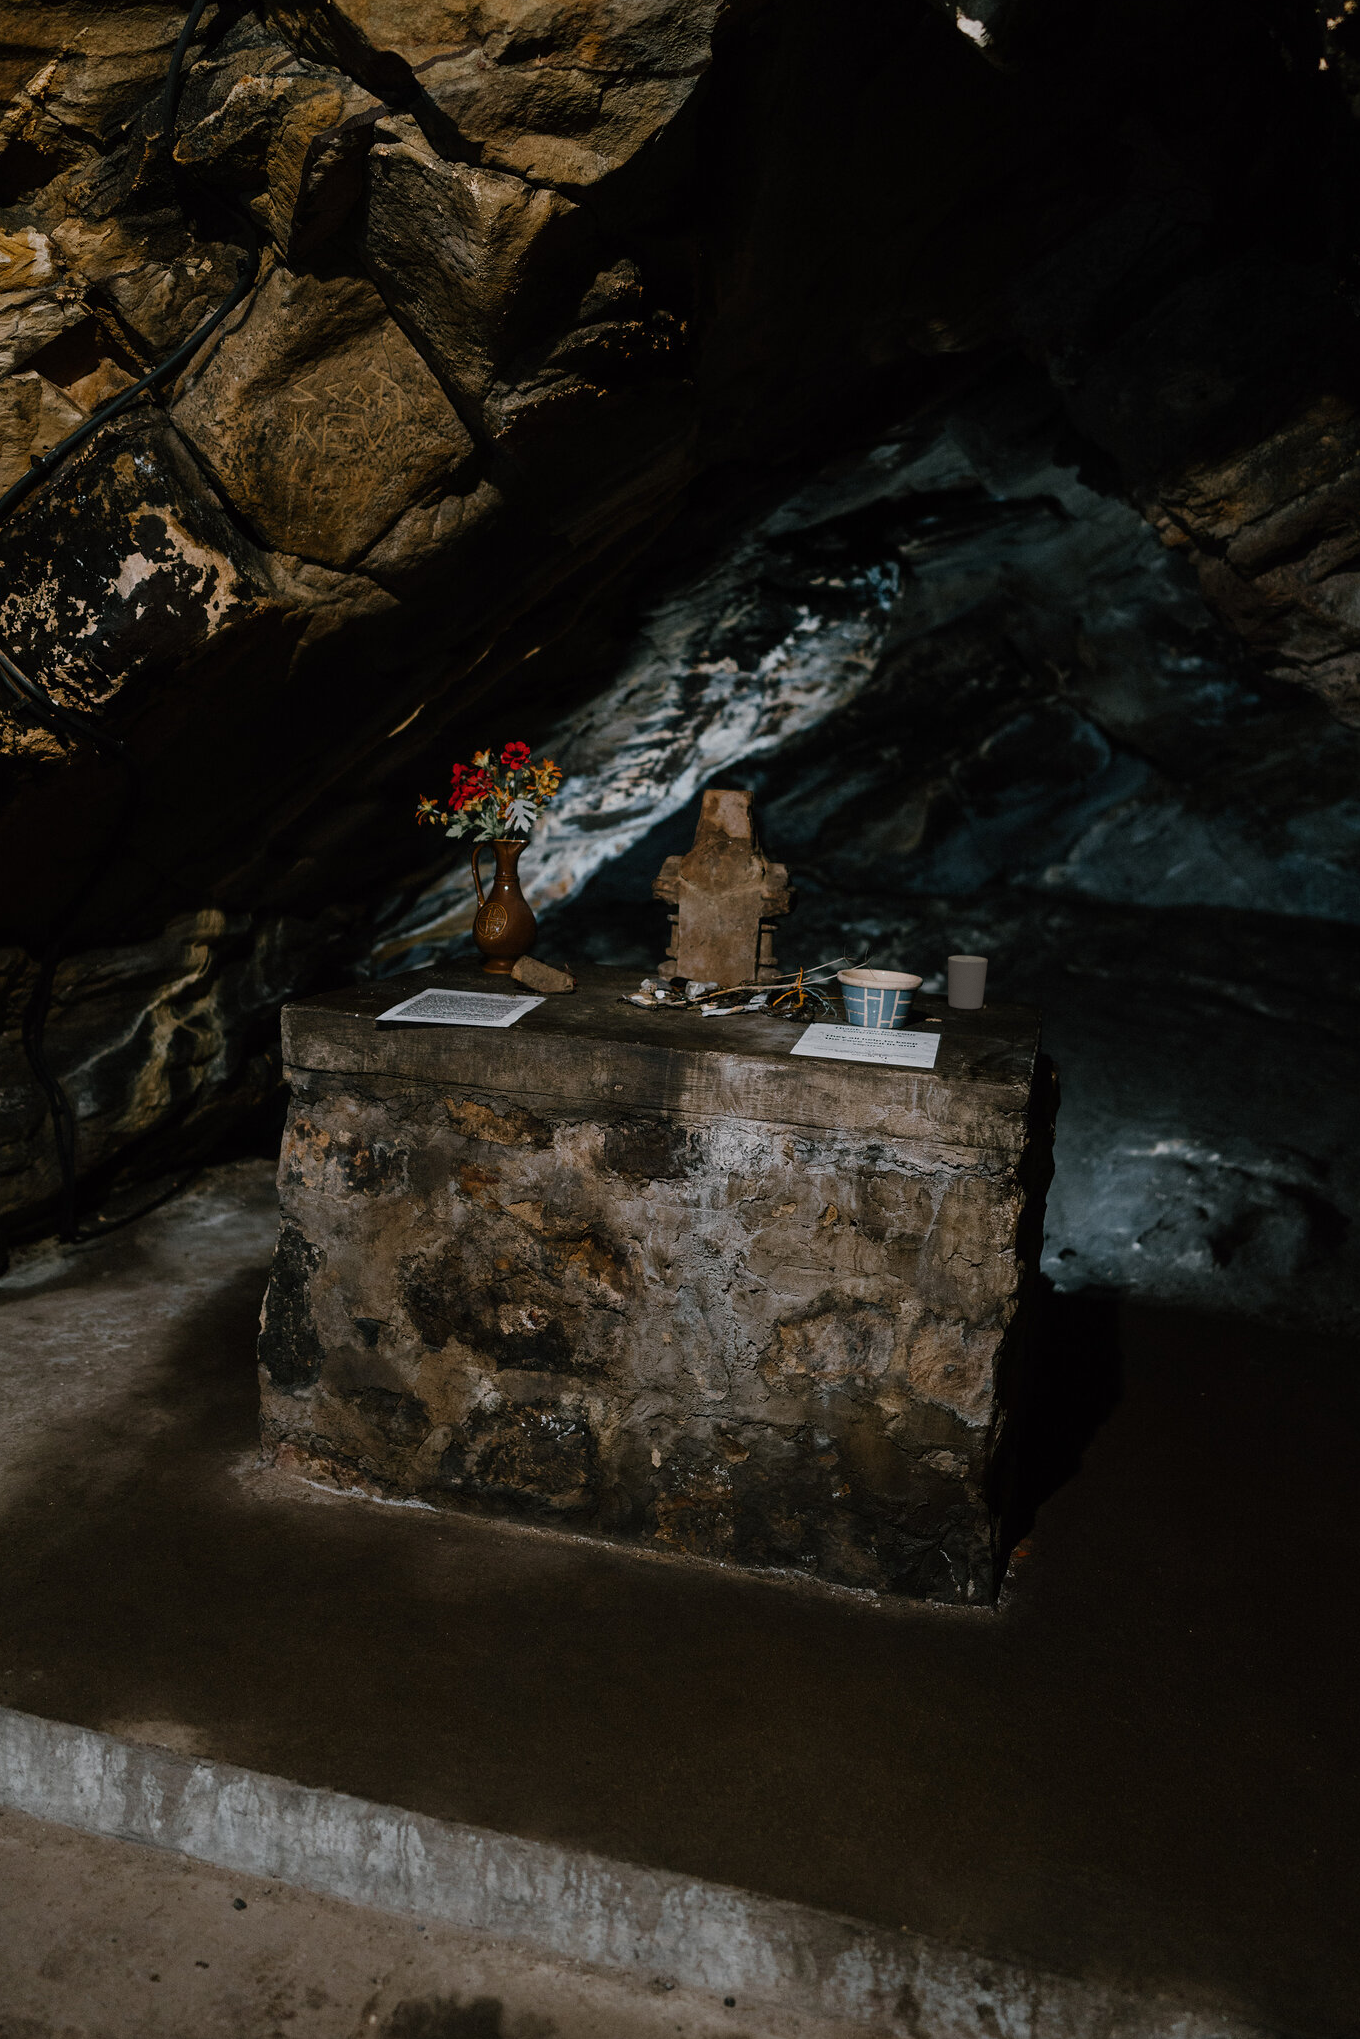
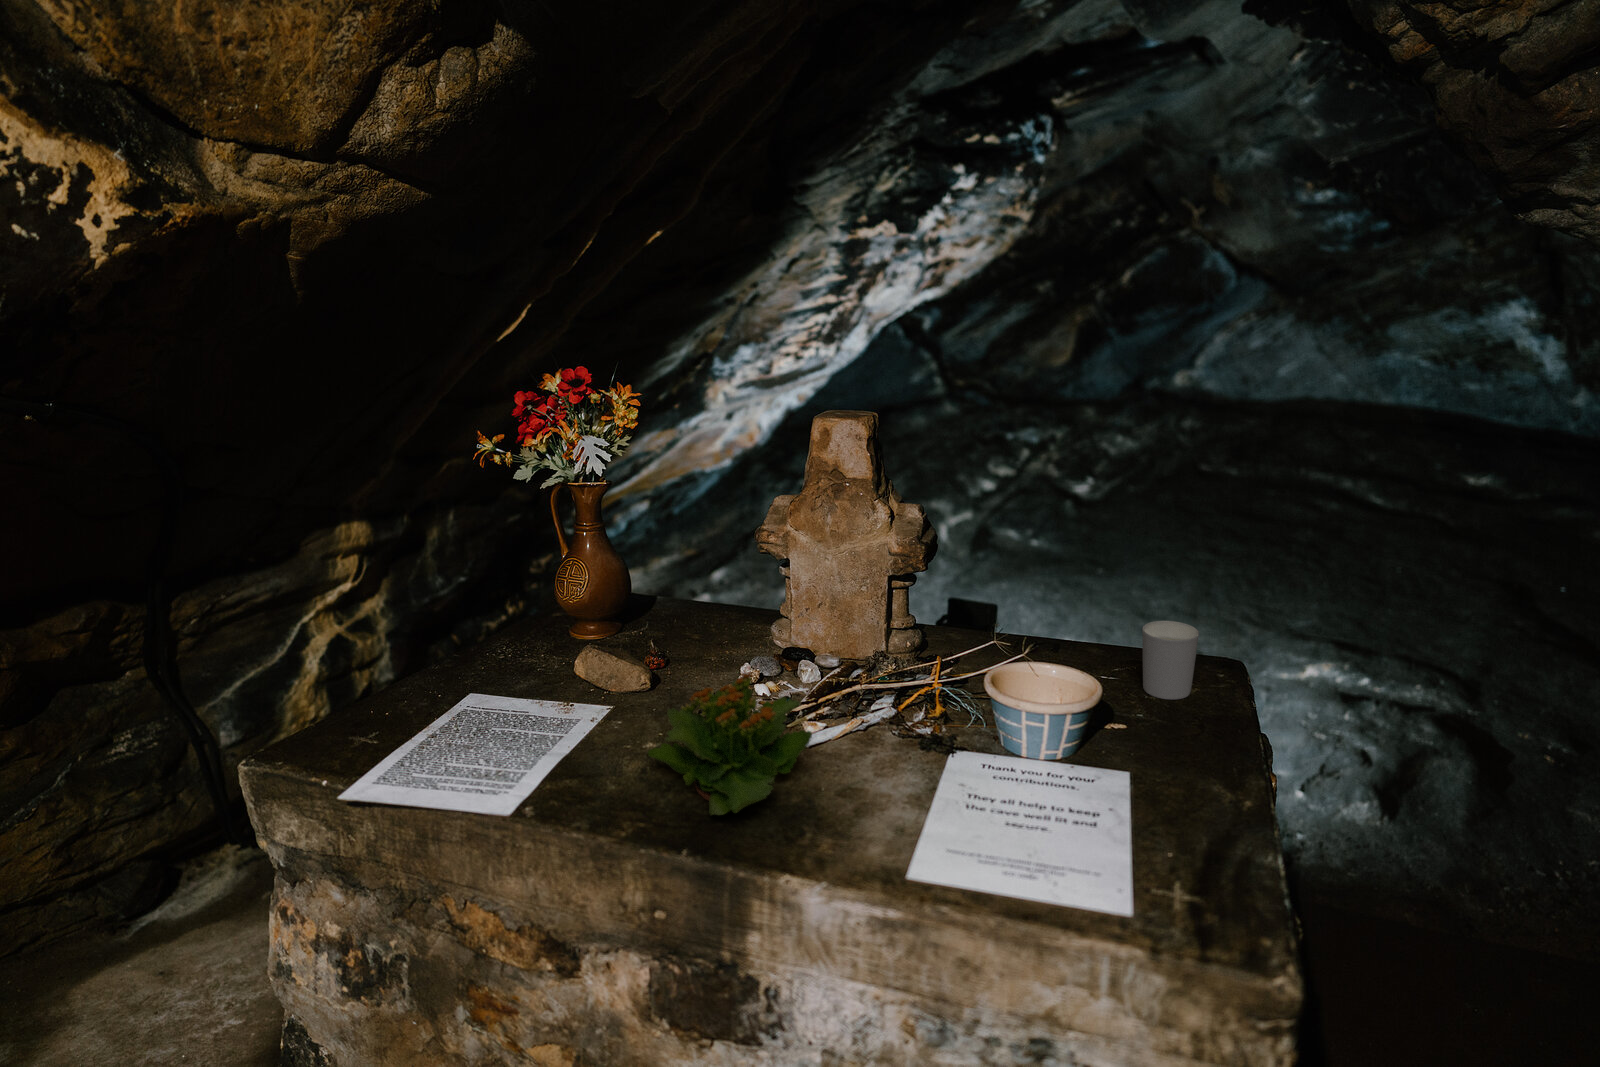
potted flower: none [601,948,718,1032] -> present [648,673,812,815]

